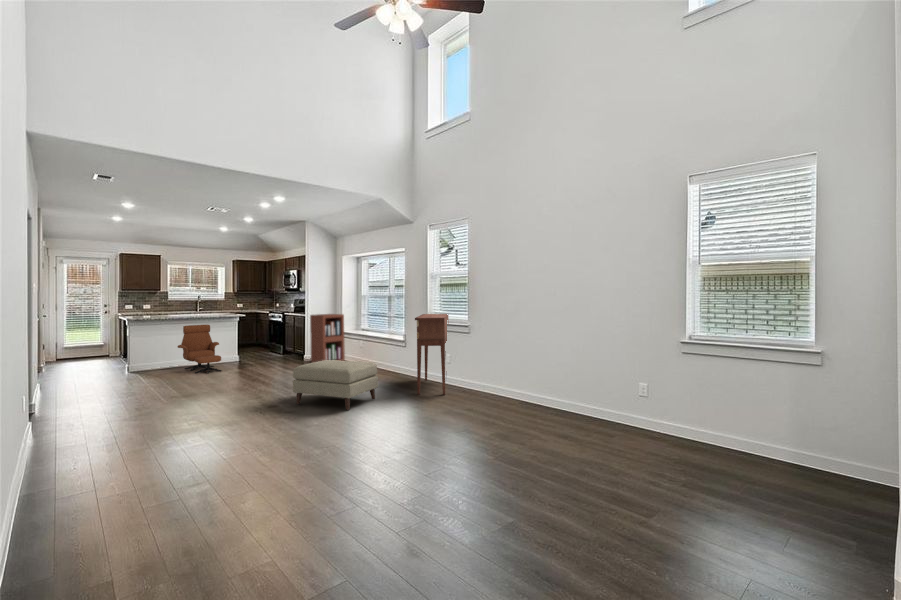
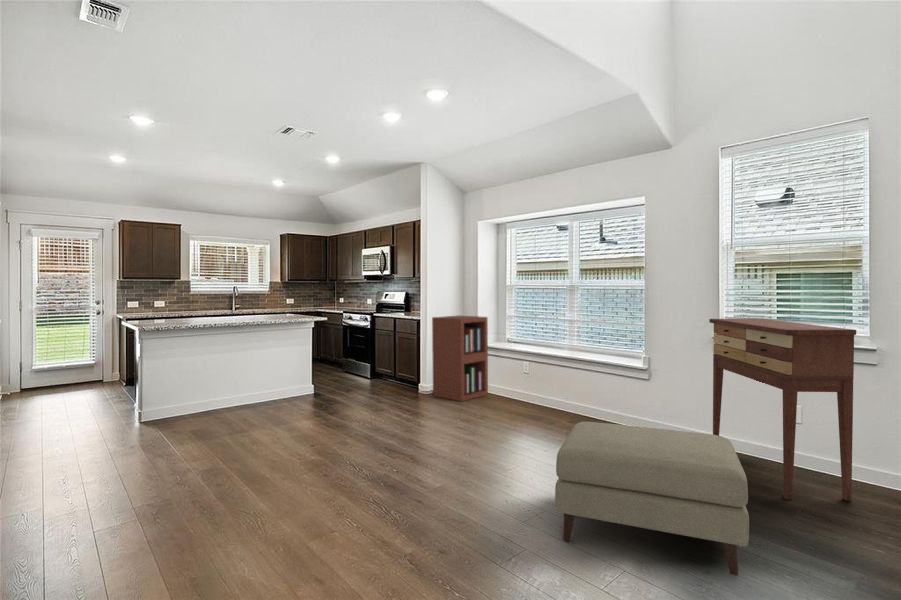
lounge chair: present [178,325,221,373] -> none [223,334,301,423]

